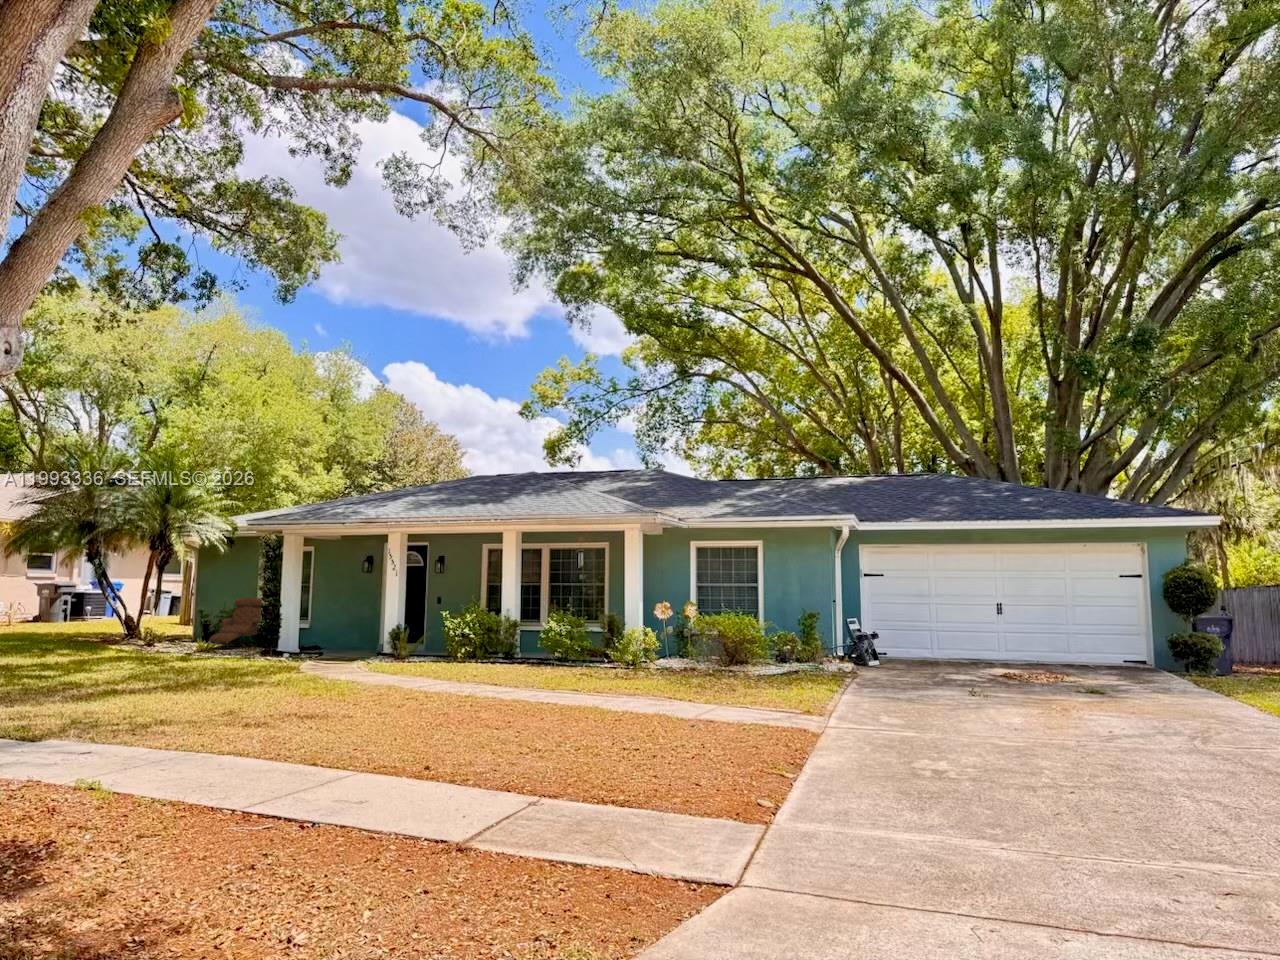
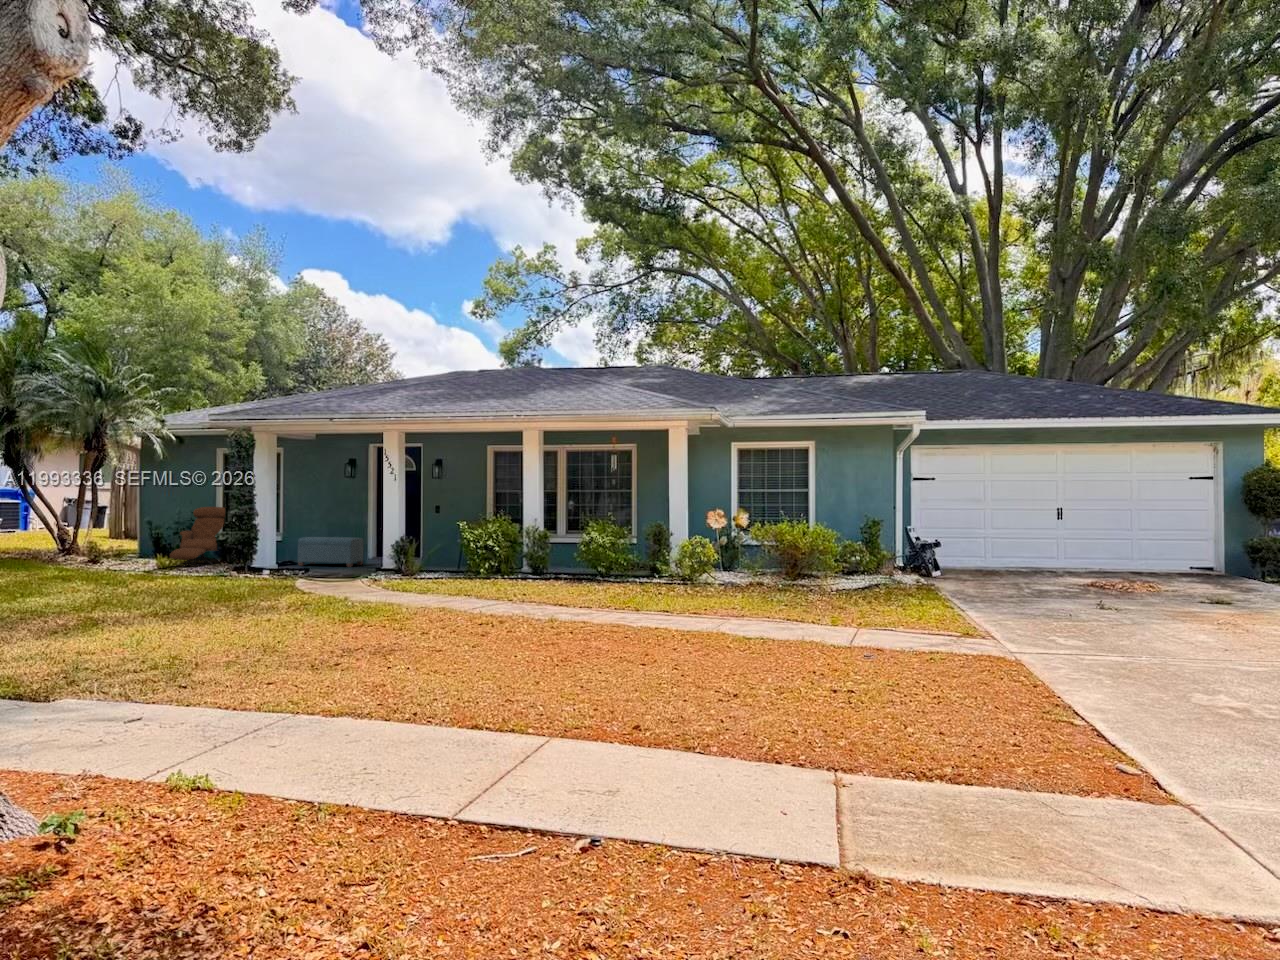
bench: none [314,624,371,651] -> present [298,537,364,567]

